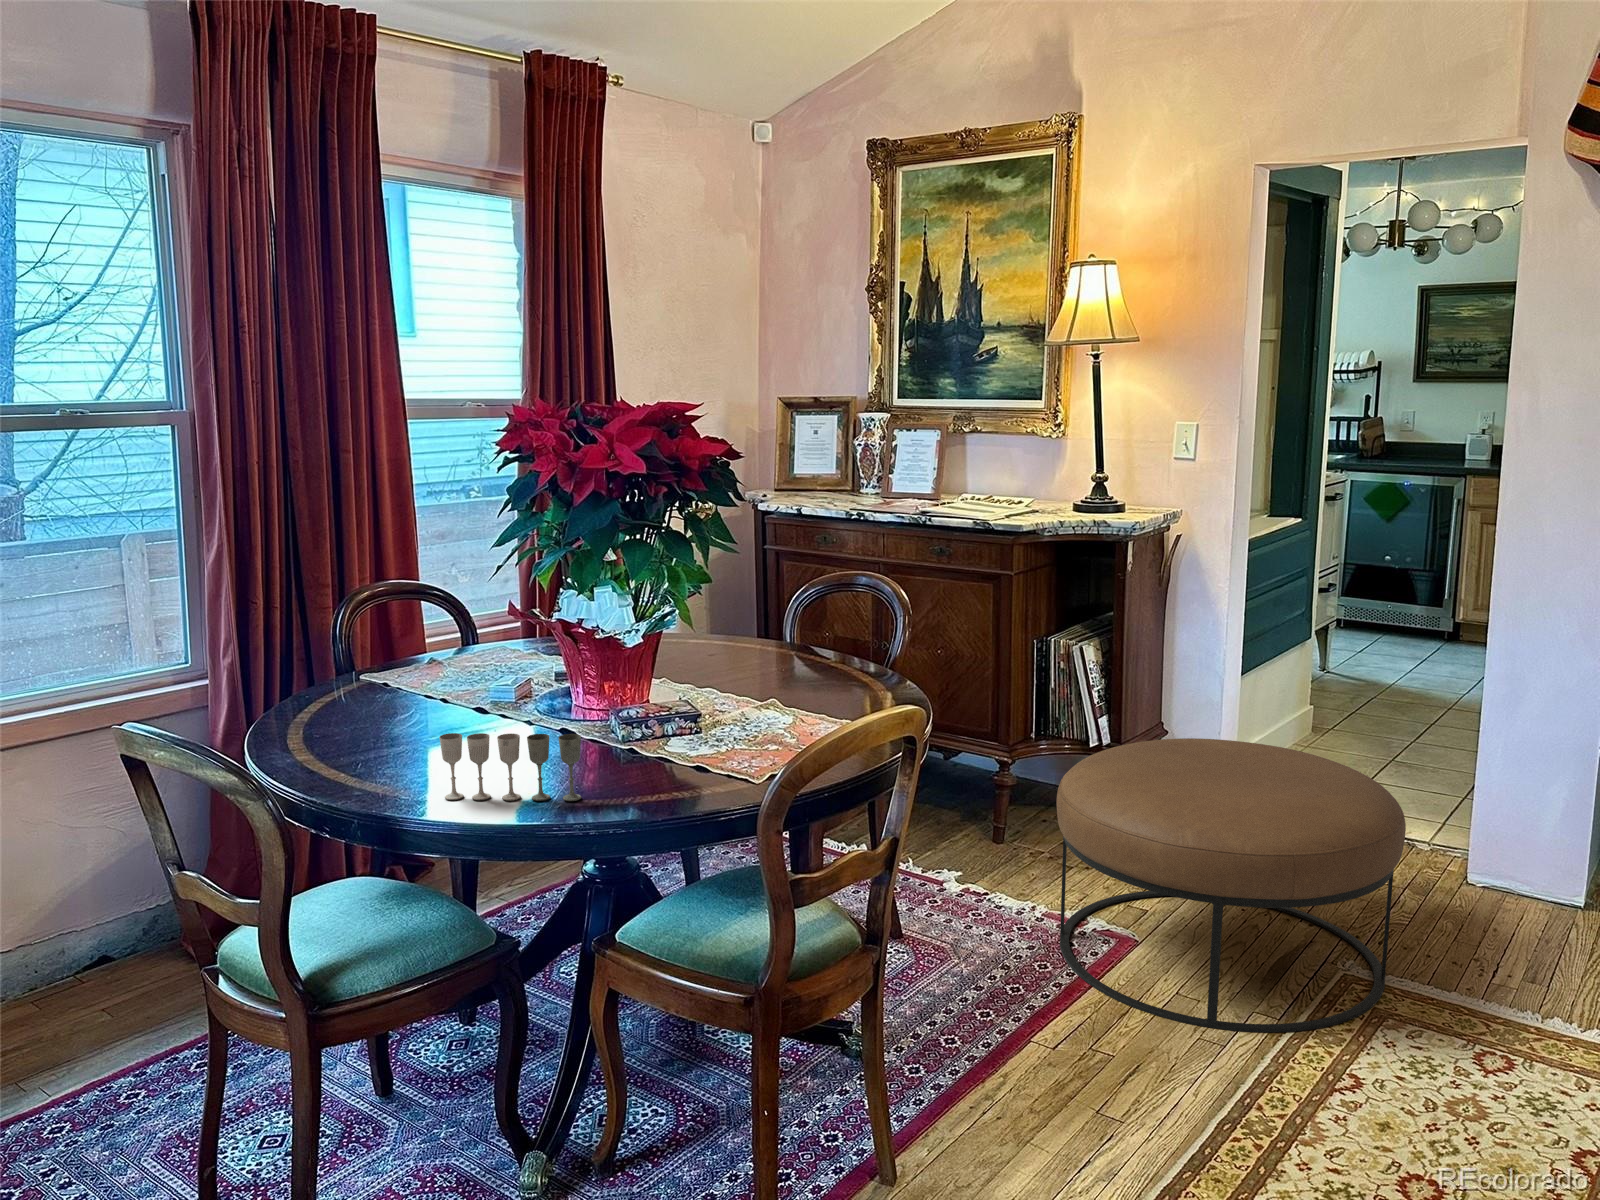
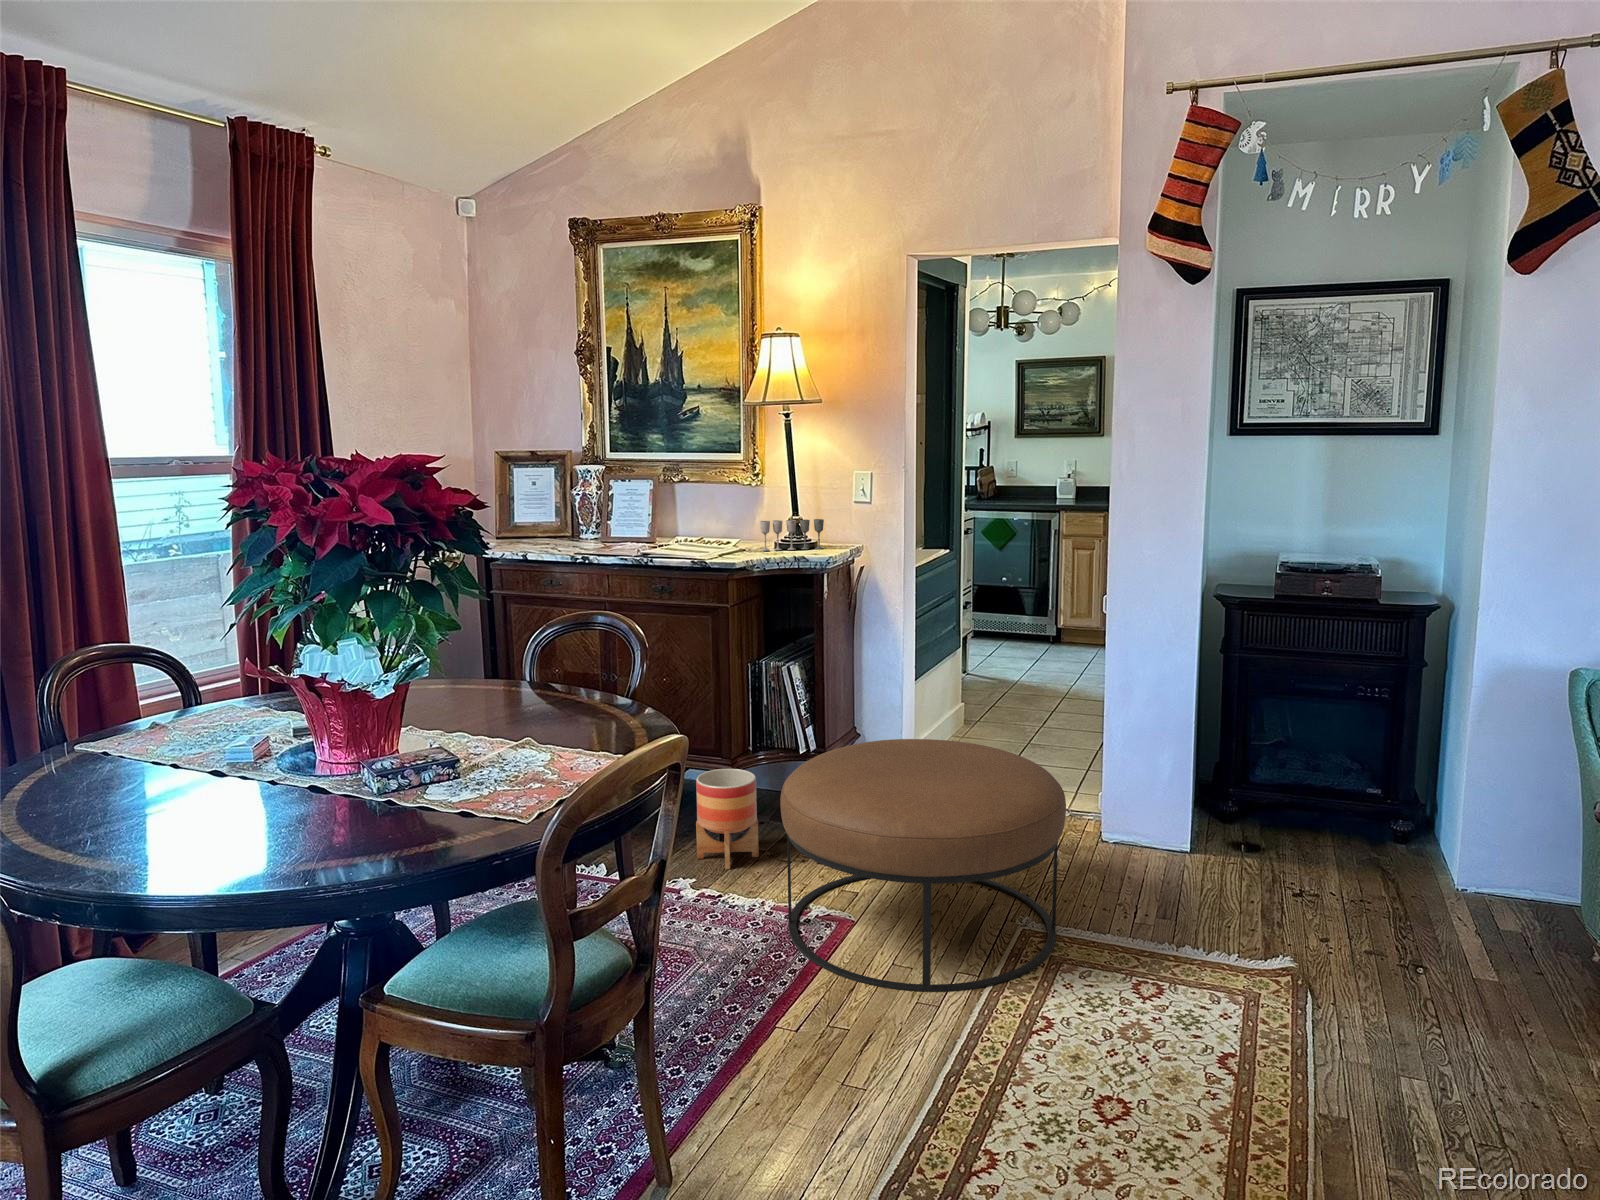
wine glass: present [439,733,581,801] -> present [760,519,824,551]
planter: none [967,758,1038,870] -> present [696,769,759,869]

